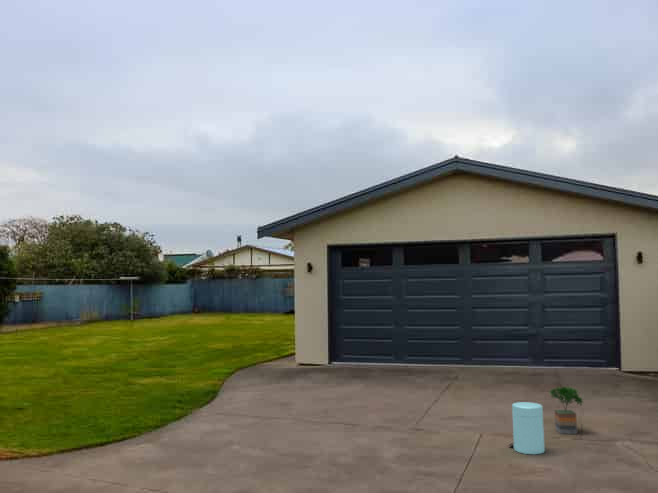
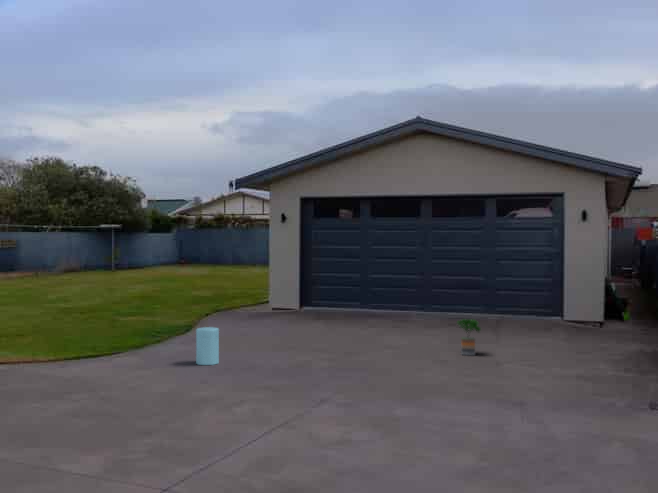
trash can: present [509,402,545,454] -> present [196,327,219,365]

